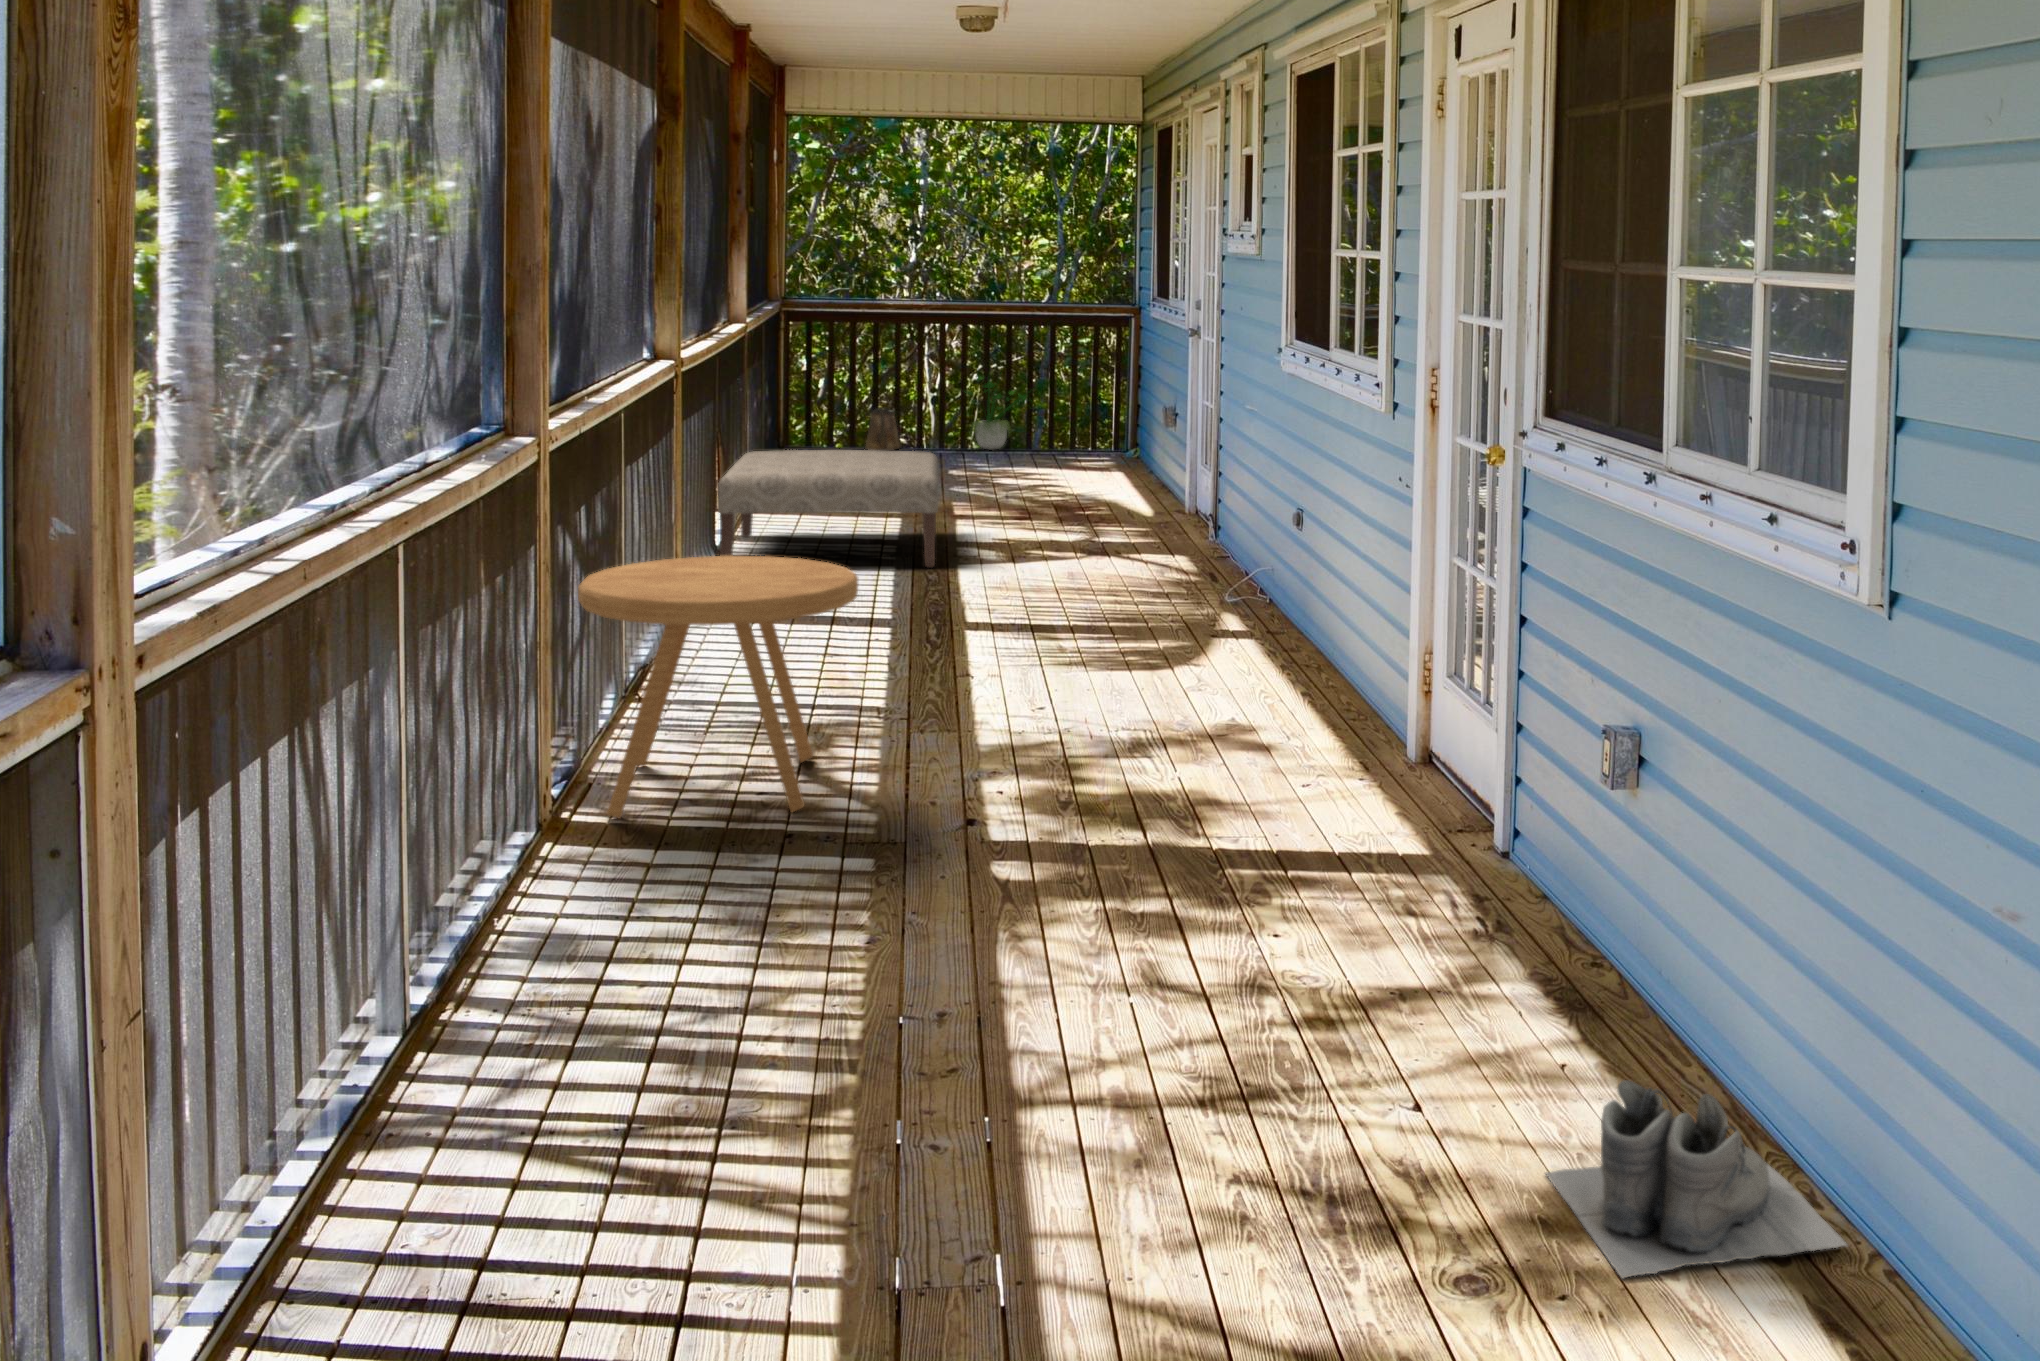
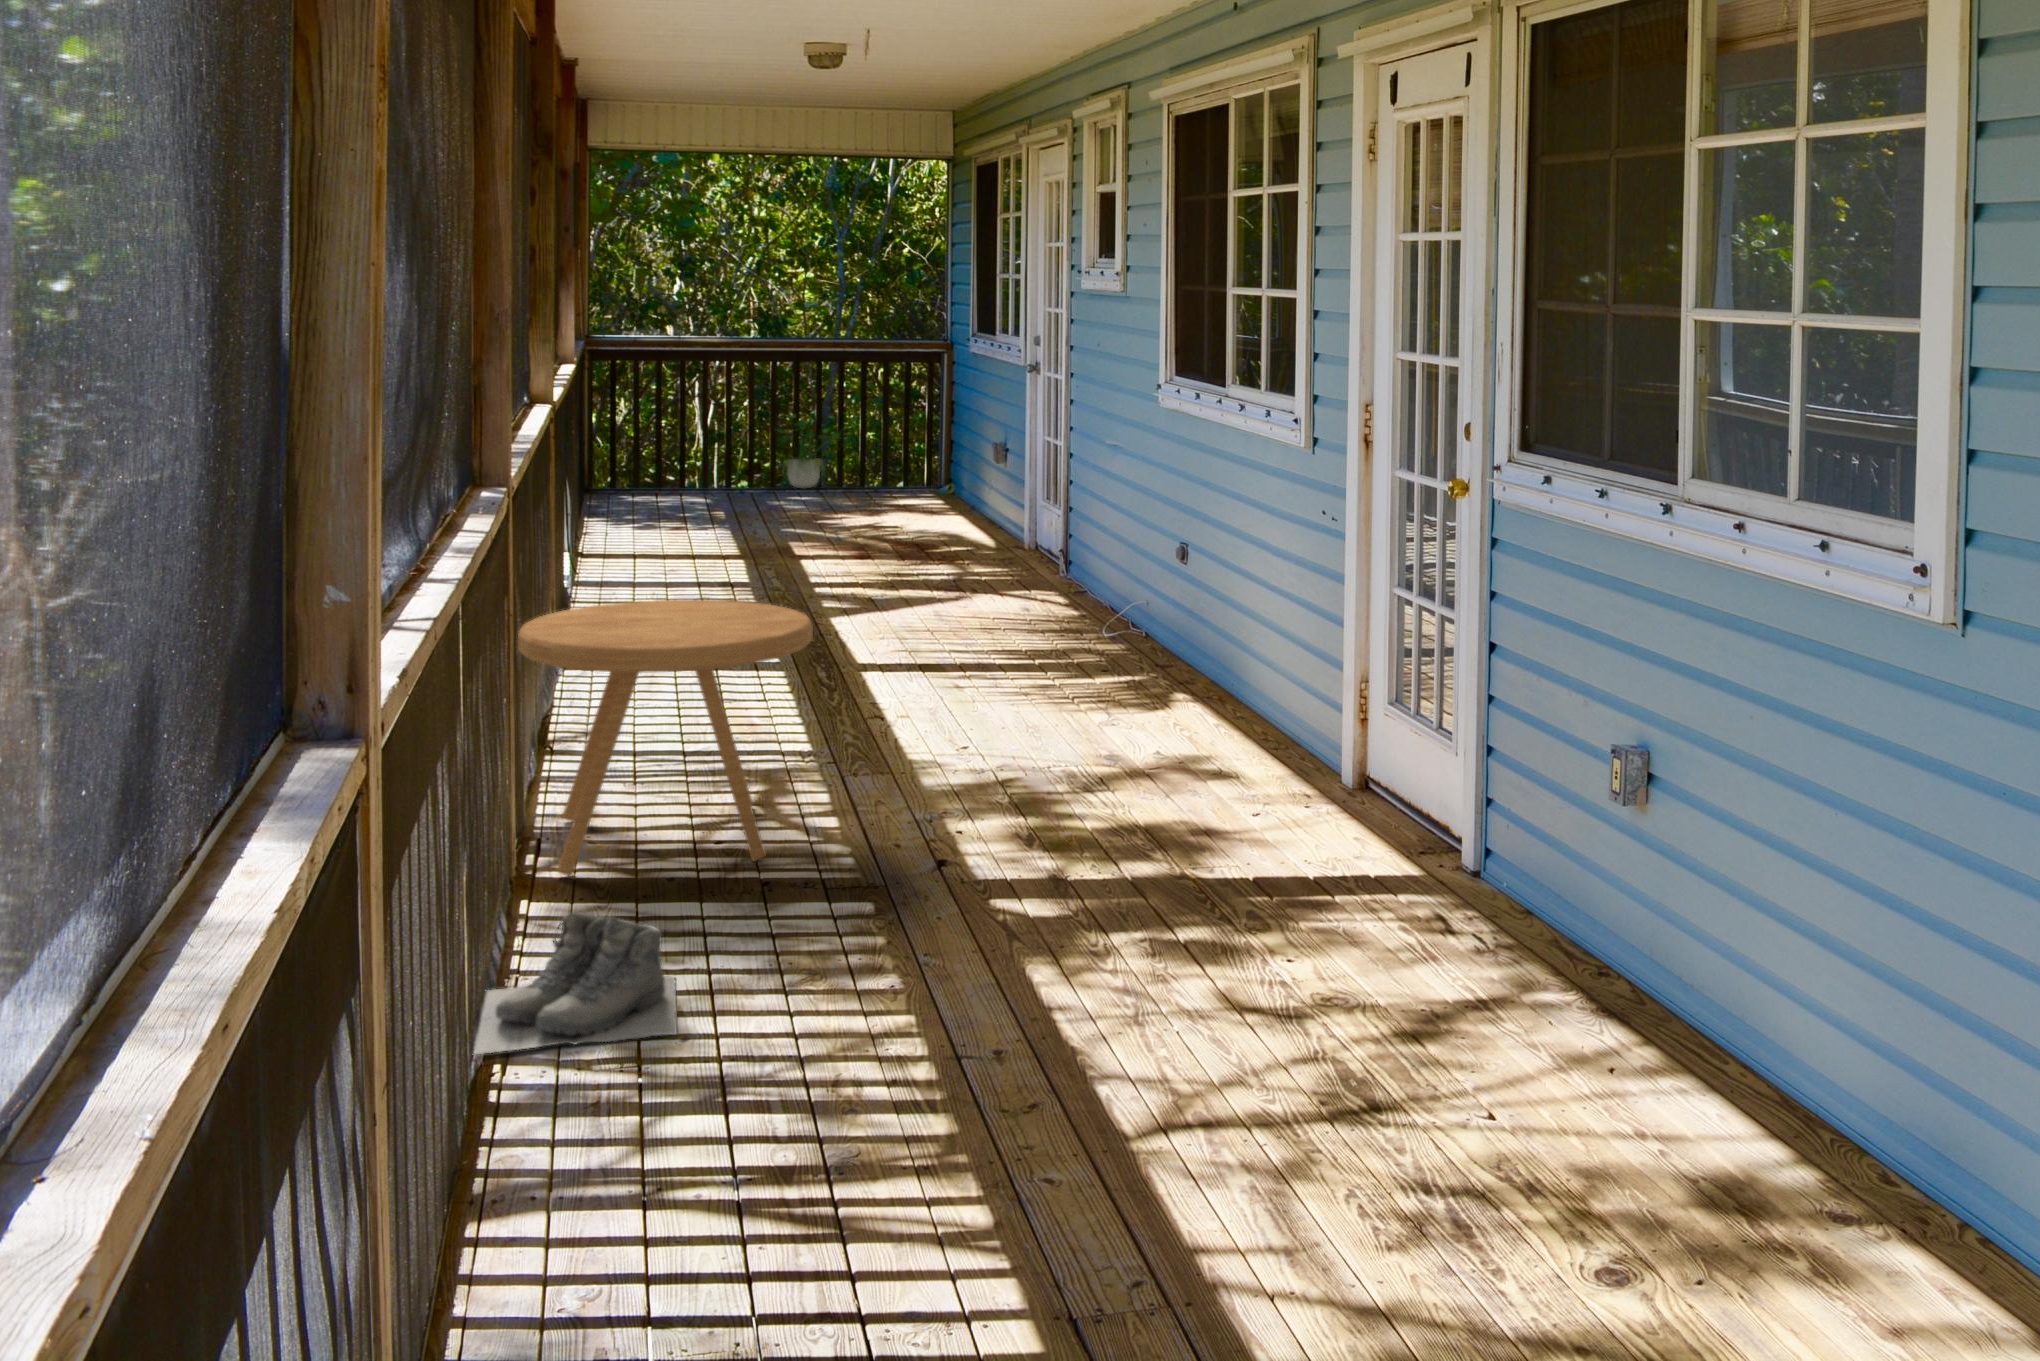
watering can: present [866,407,900,451] -> none [670,446,709,491]
ottoman: present [718,450,939,568] -> none [567,491,800,615]
boots: present [1545,1080,1847,1279] -> present [472,912,677,1055]

